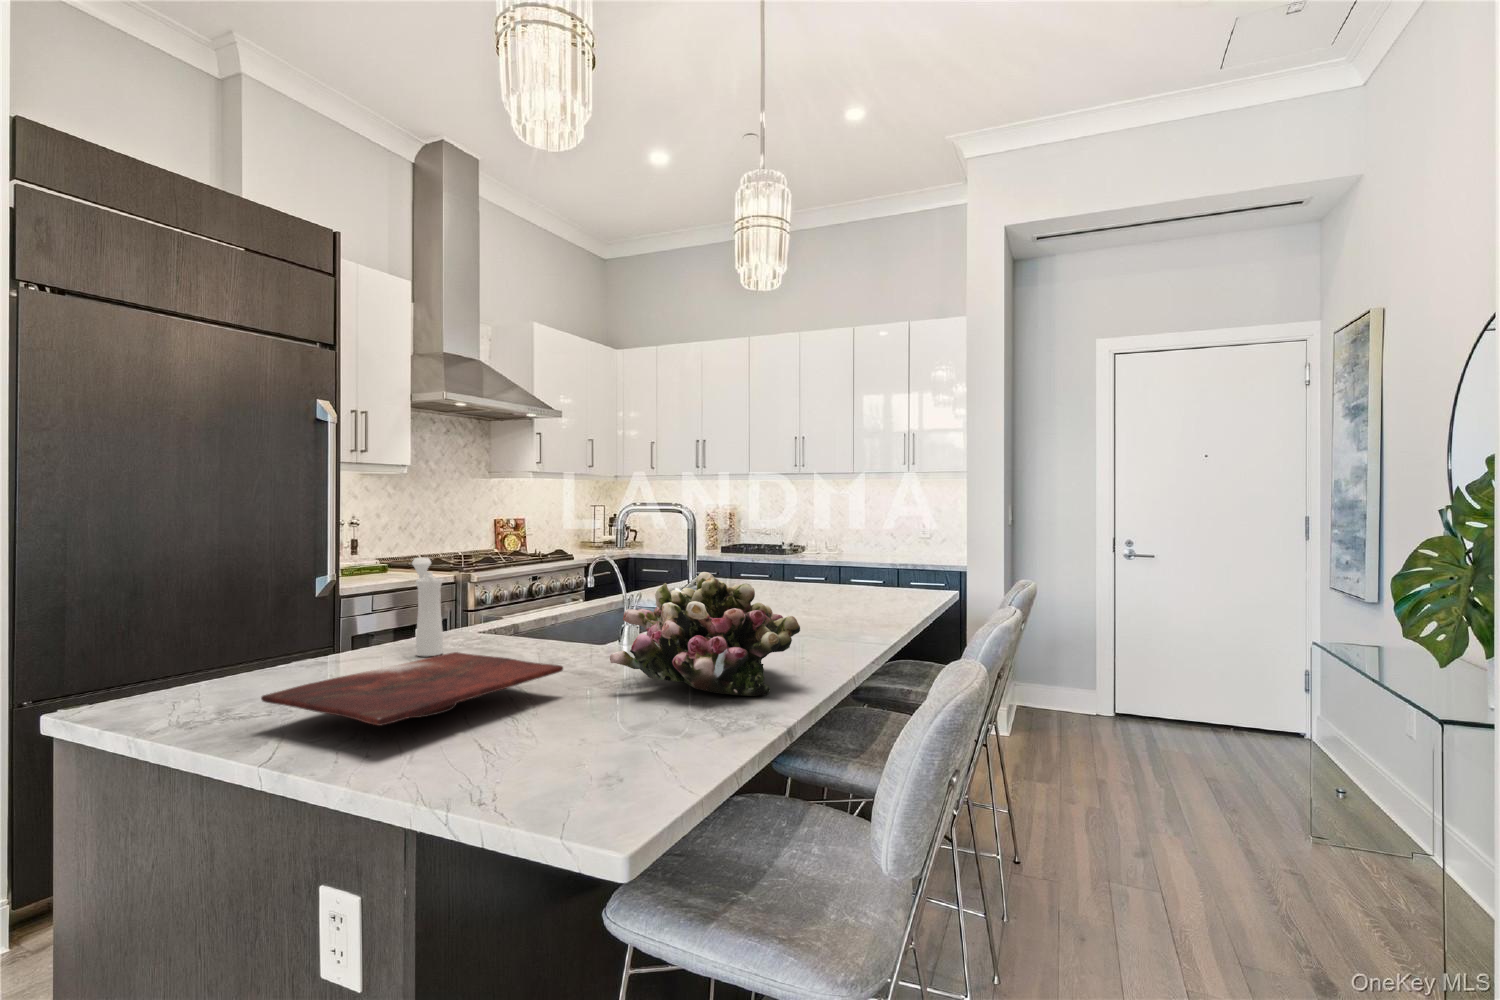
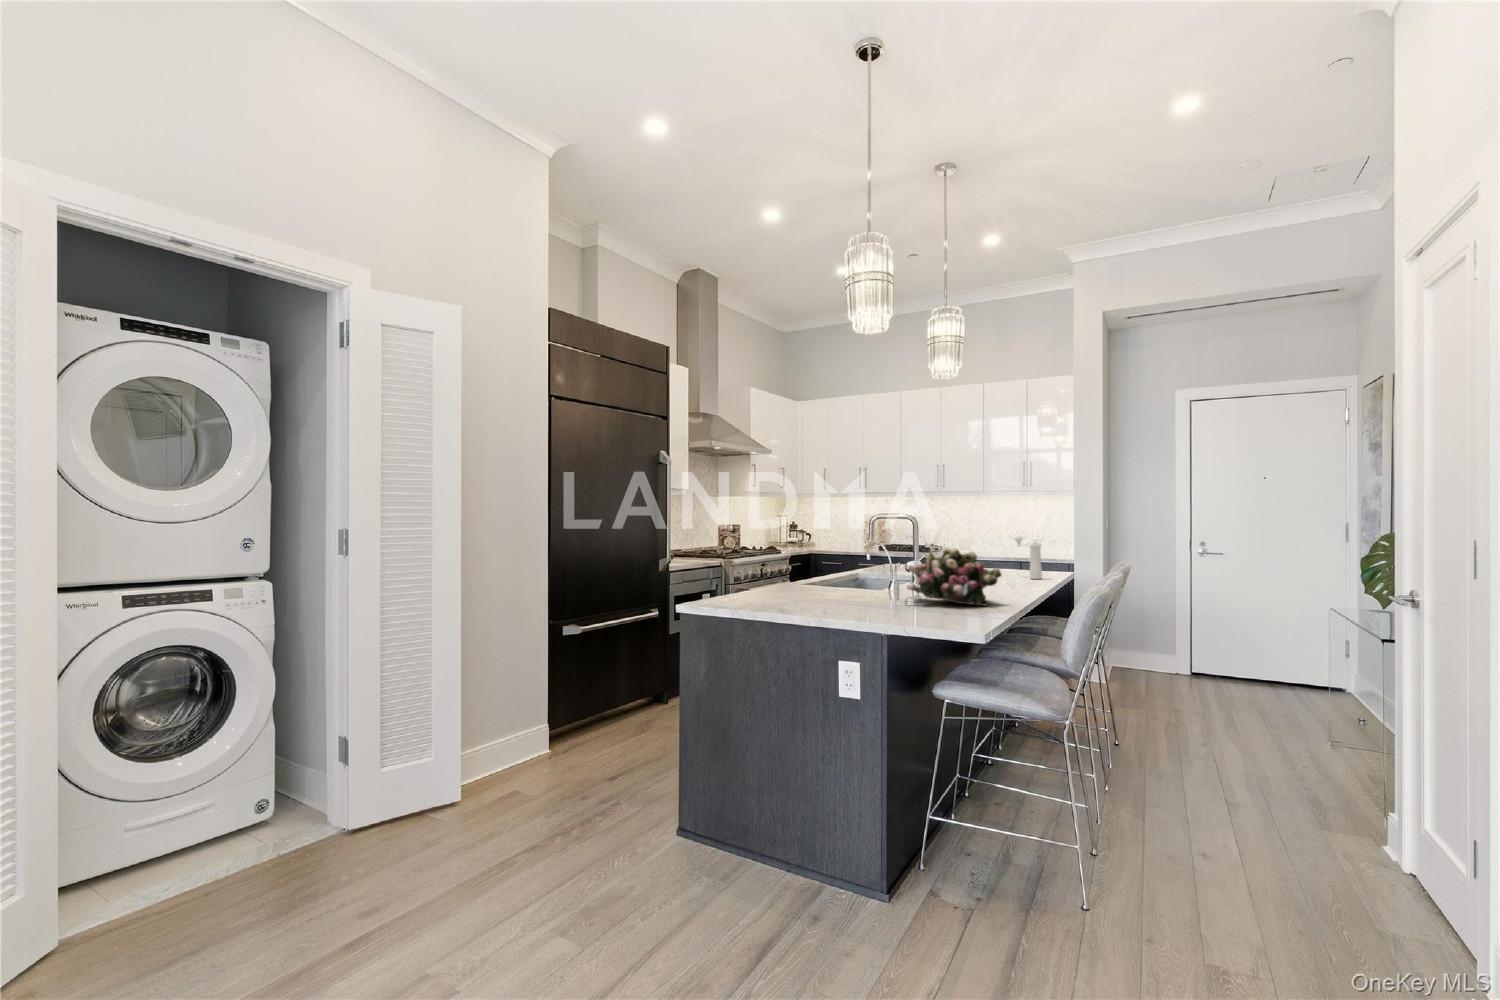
pepper mill: present [412,558,443,656] -> present [1015,536,1042,579]
cutting board: present [261,652,563,726] -> none [768,586,885,609]

